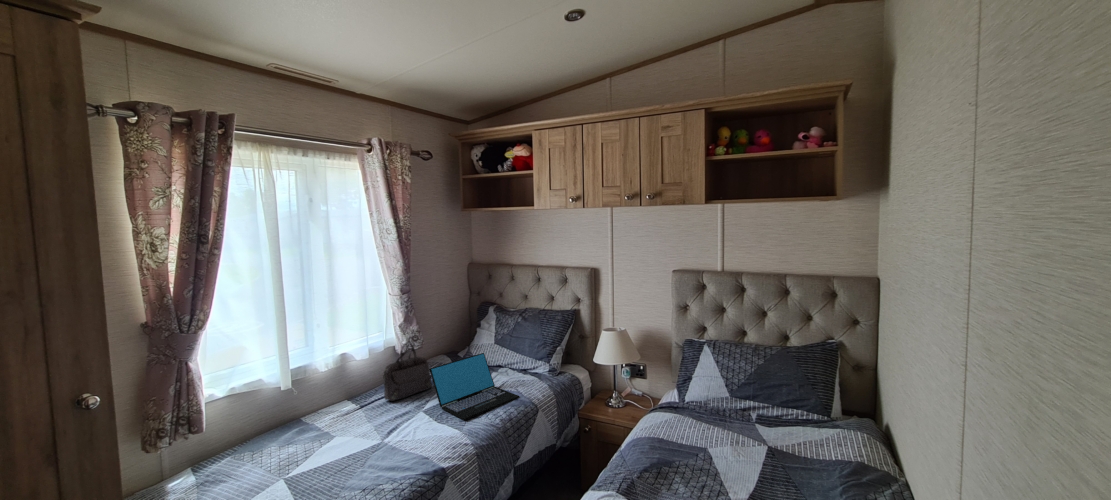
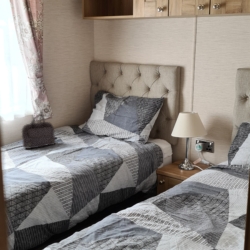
laptop: present [429,353,519,420] -> none [51,123,112,162]

